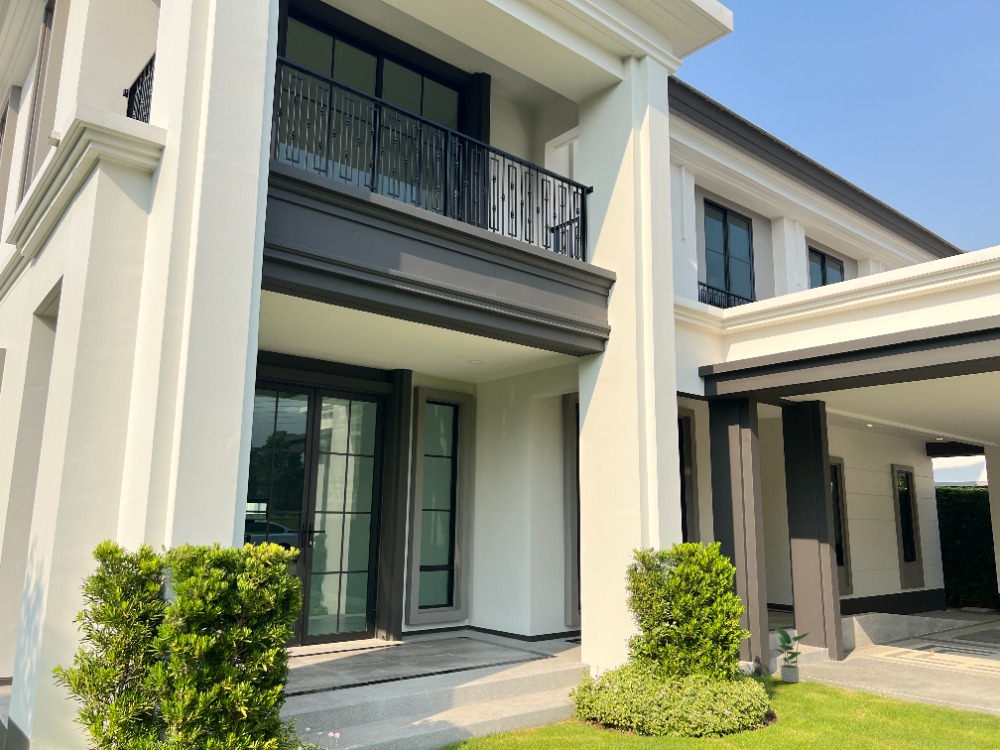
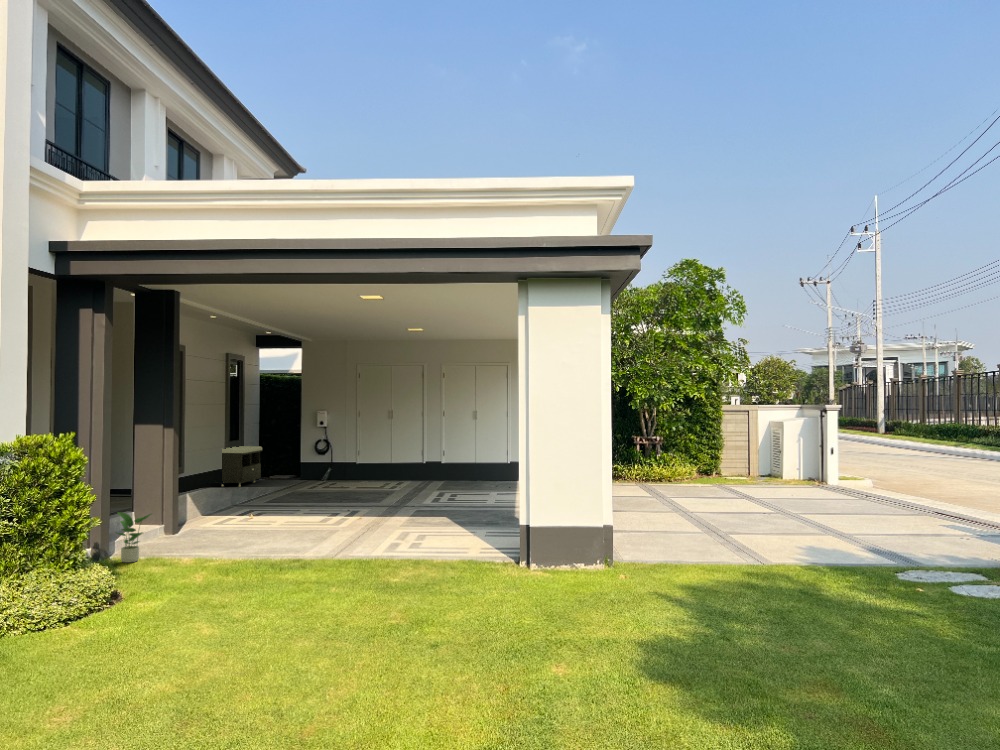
storage bench: none [890,569,947,615] -> present [216,446,262,487]

